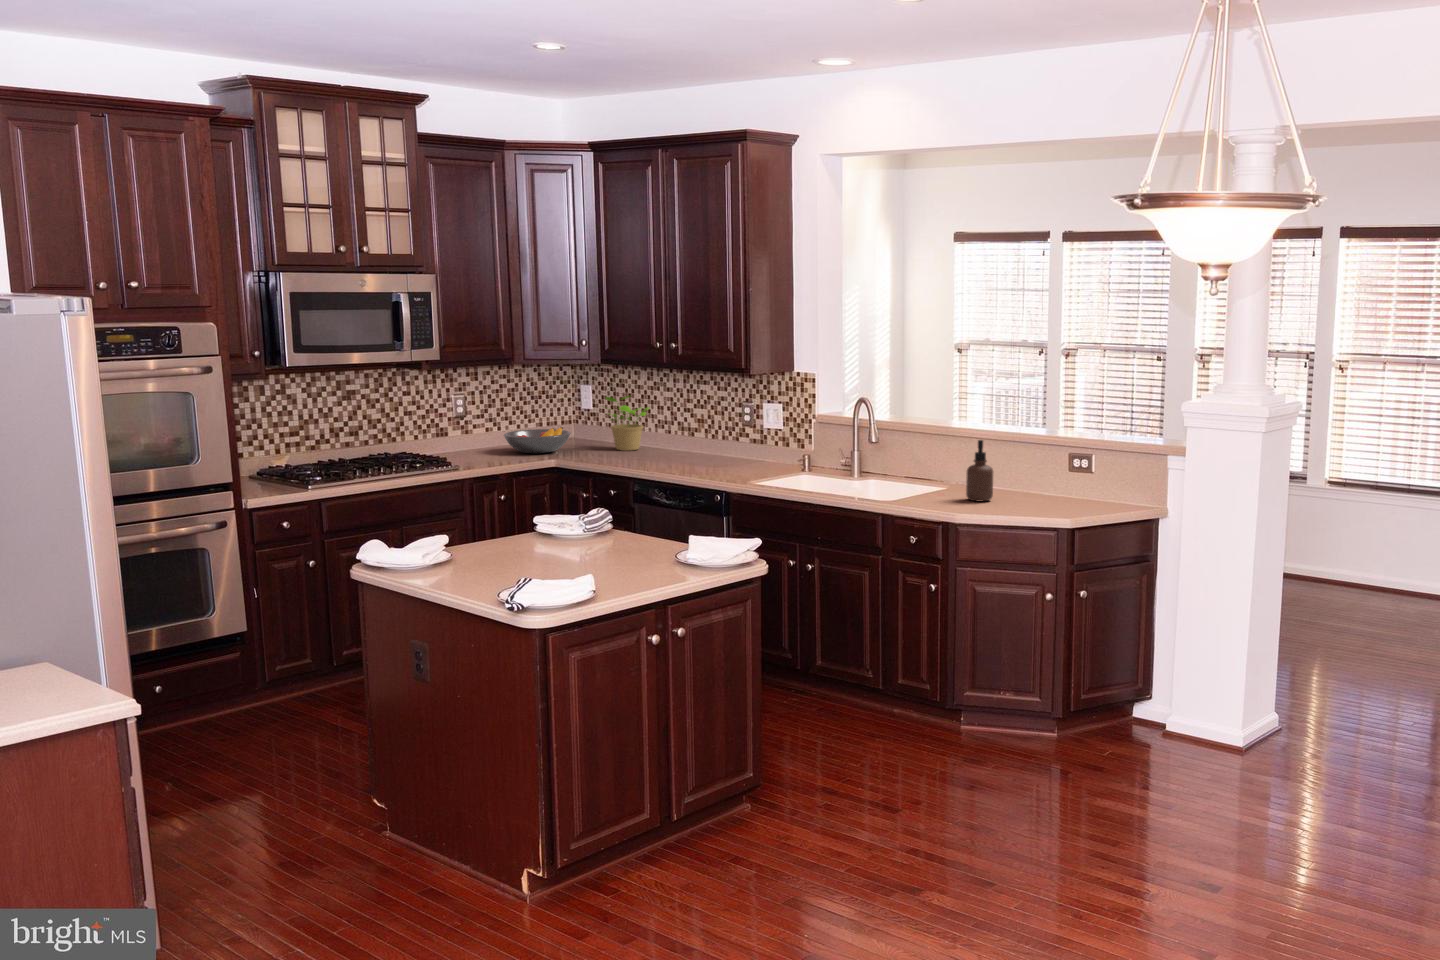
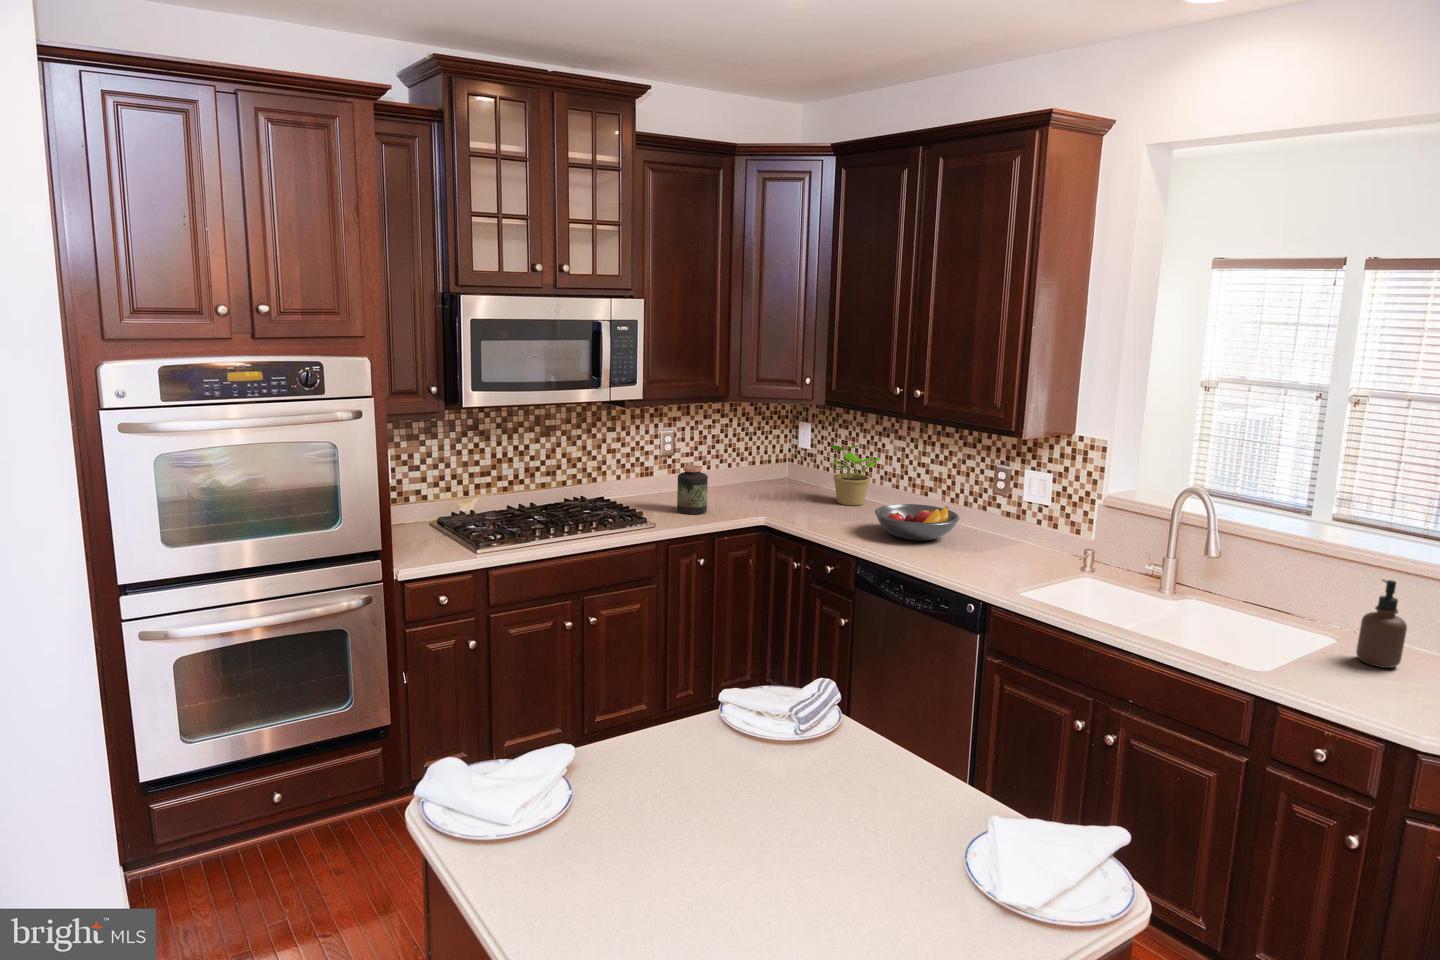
jar: none [470,418,498,460] -> present [677,465,708,514]
fruit bowl: present [504,427,571,454] -> present [875,504,960,541]

